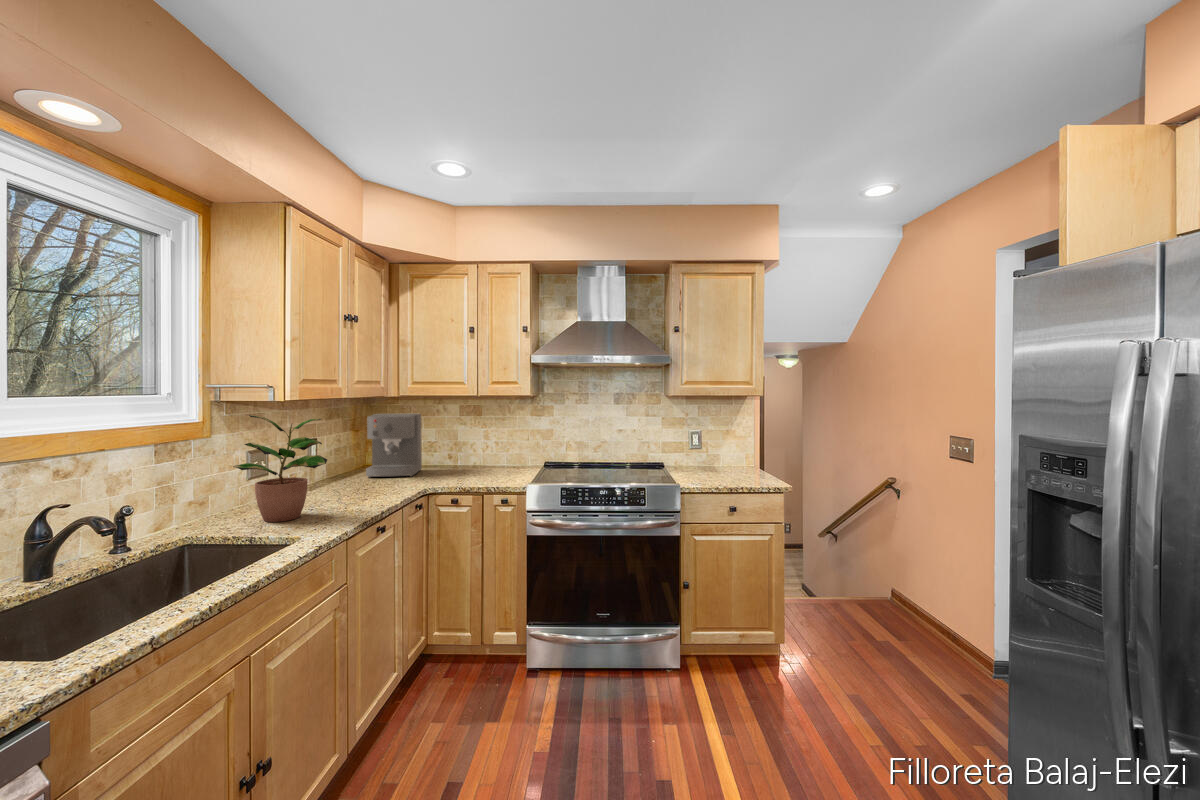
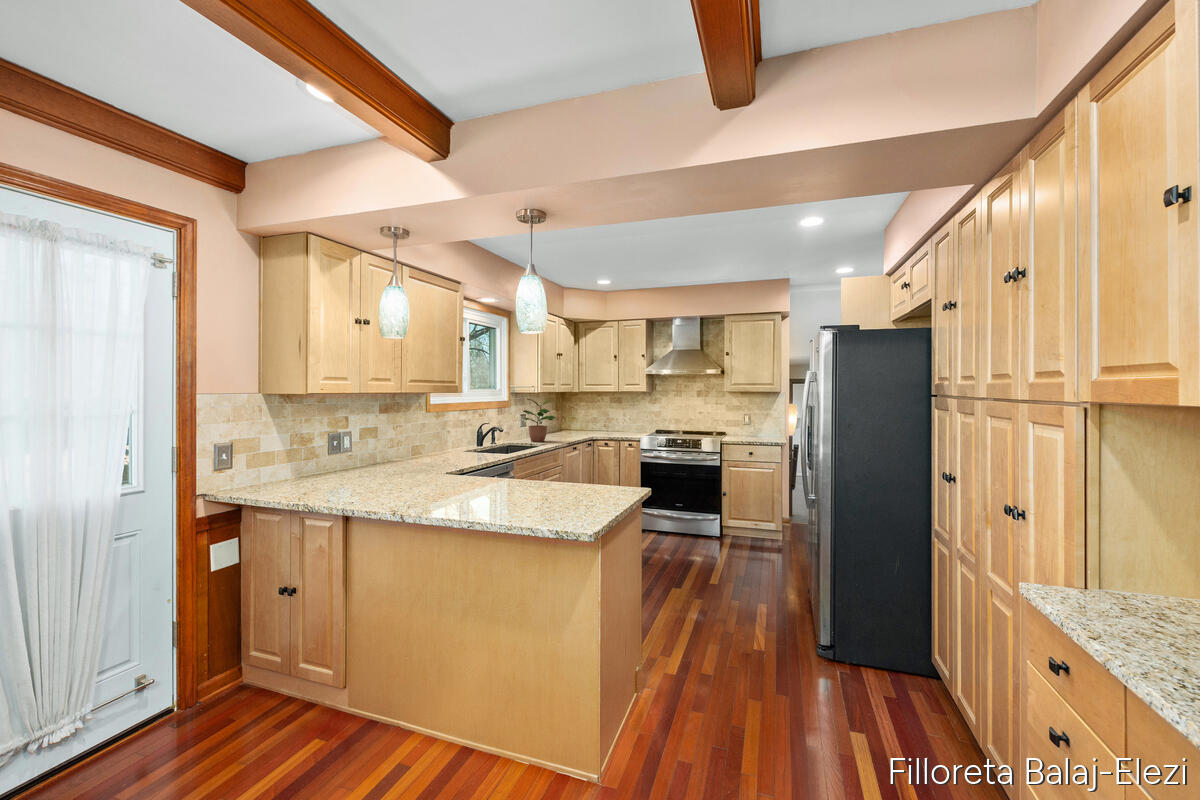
coffee maker: present [366,414,422,478] -> none [564,401,590,433]

